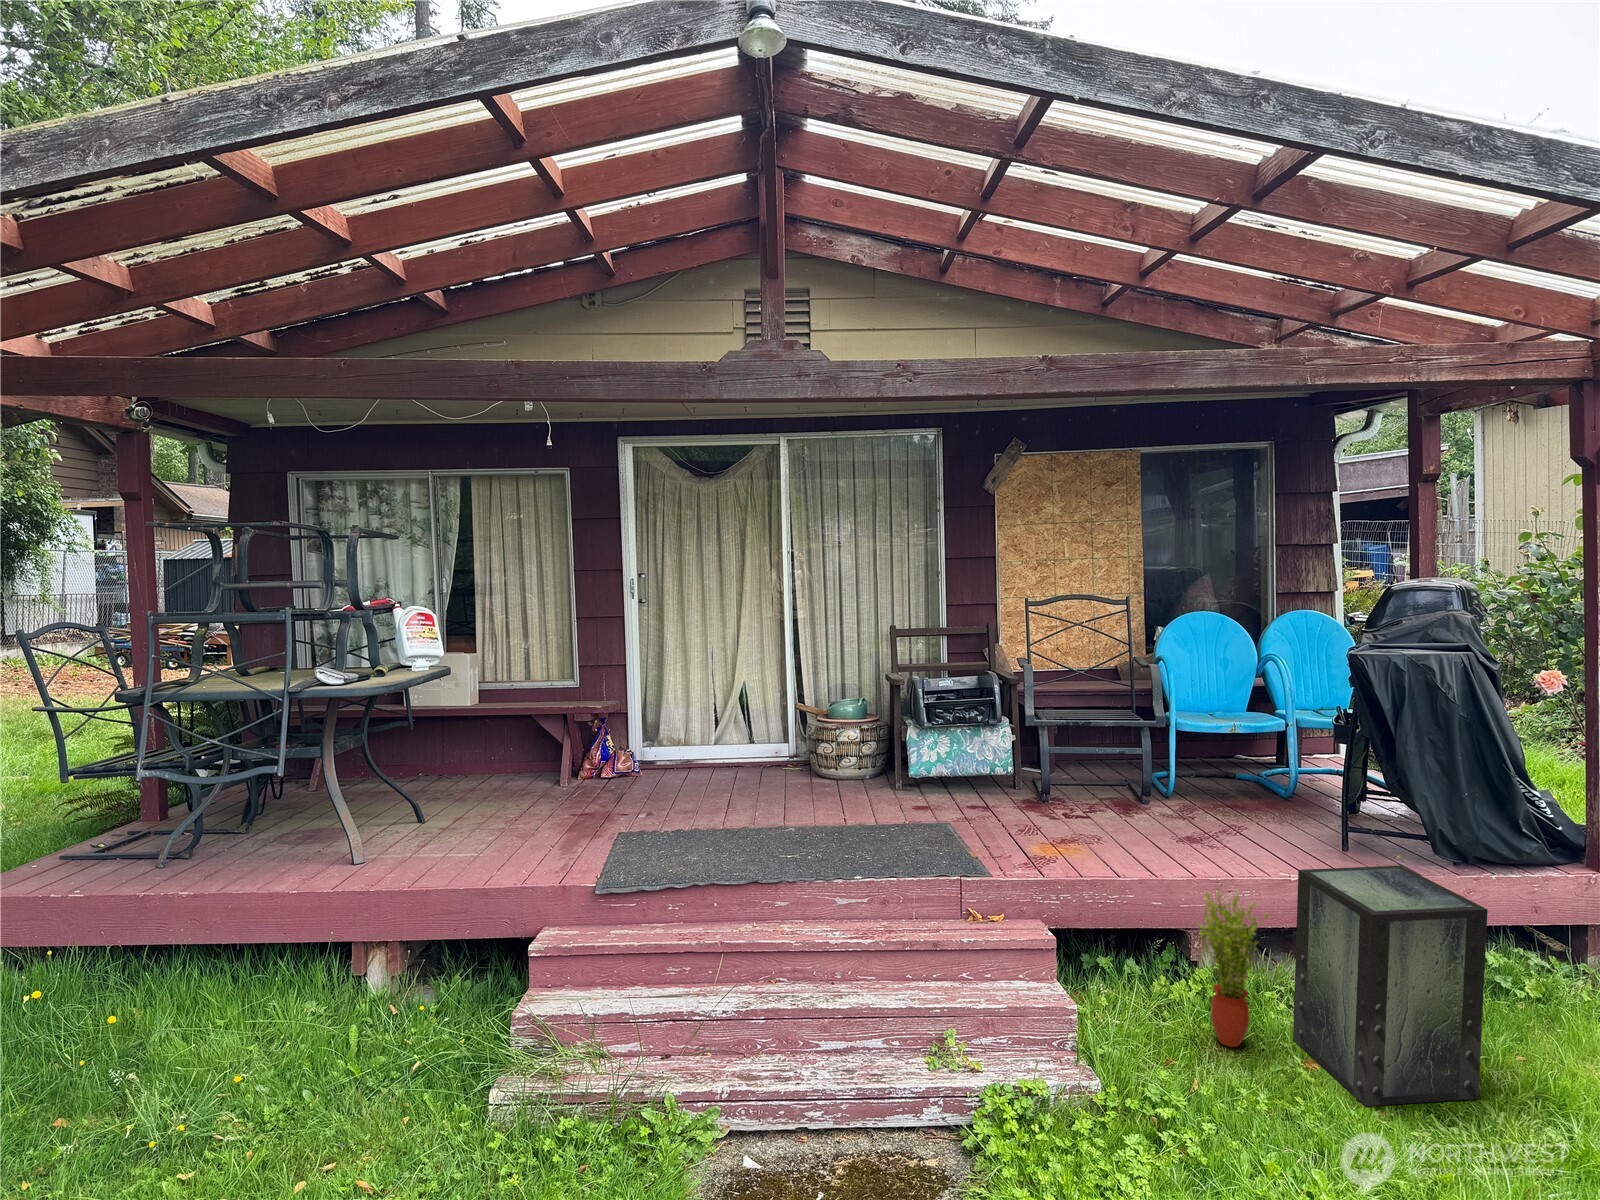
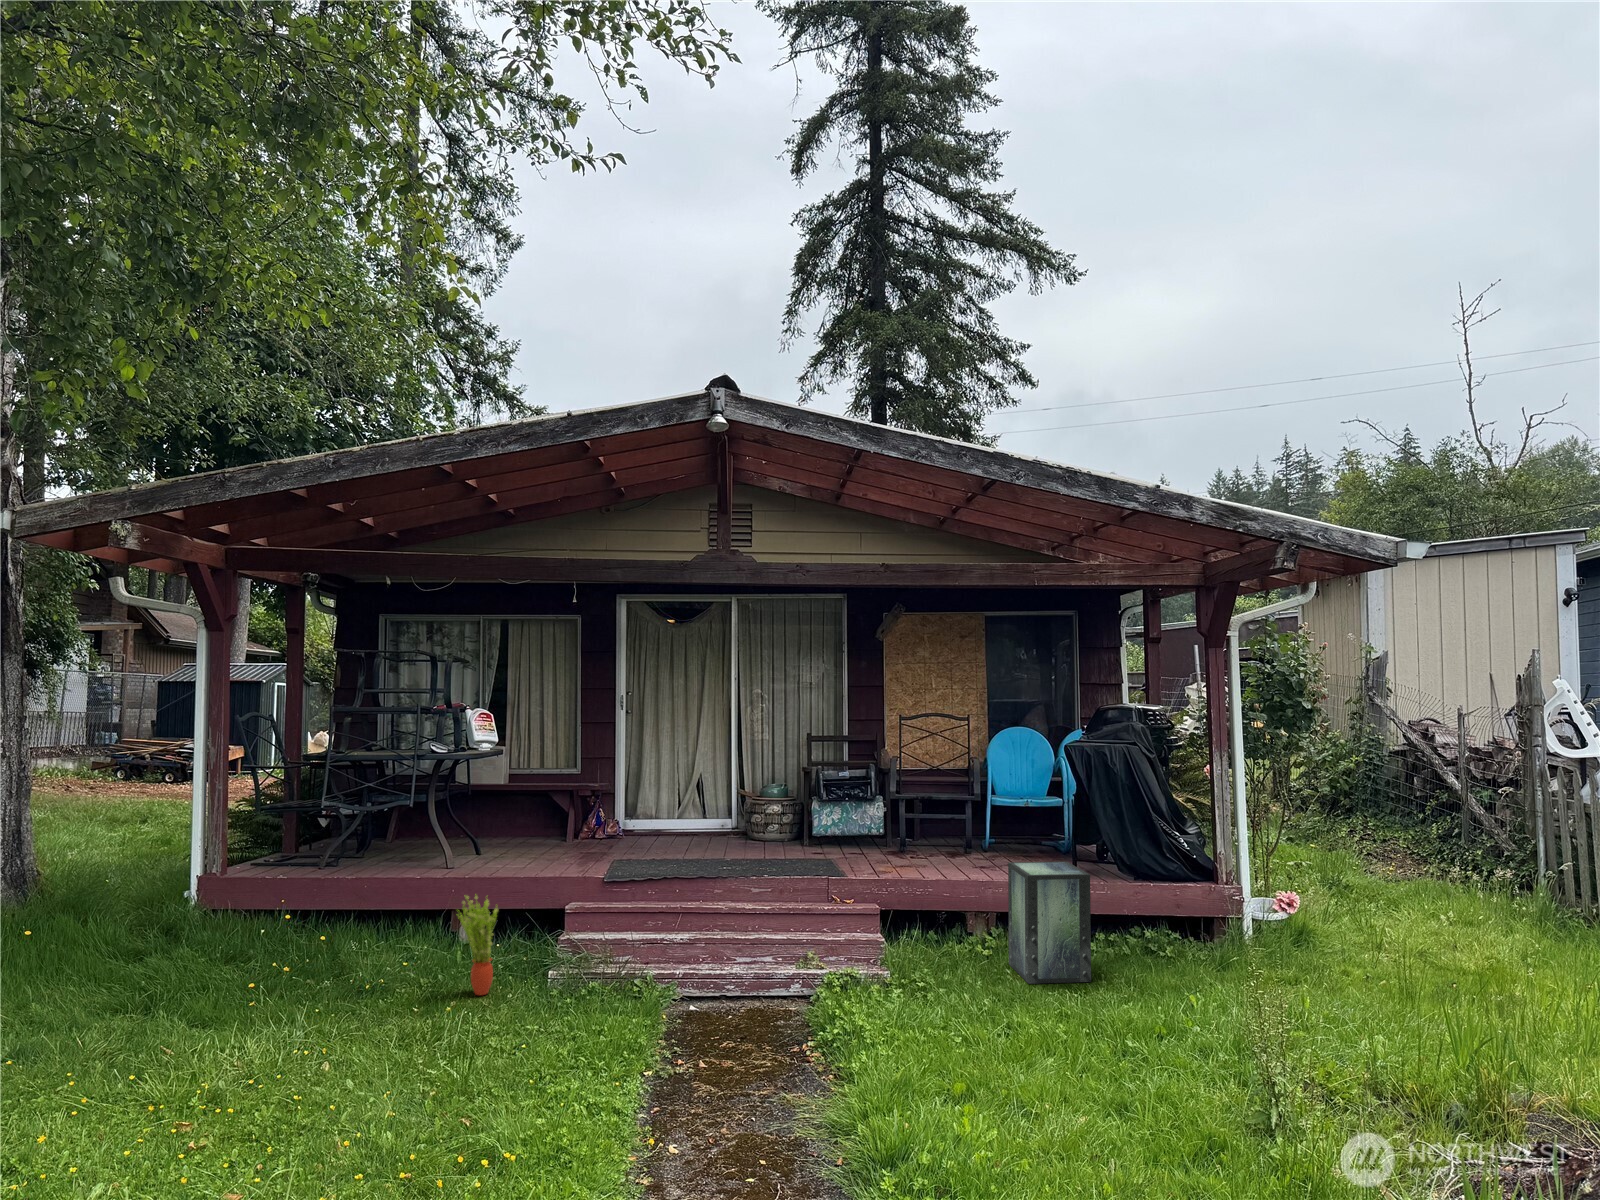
potted plant: present [1198,890,1269,1047] -> present [458,896,498,995]

